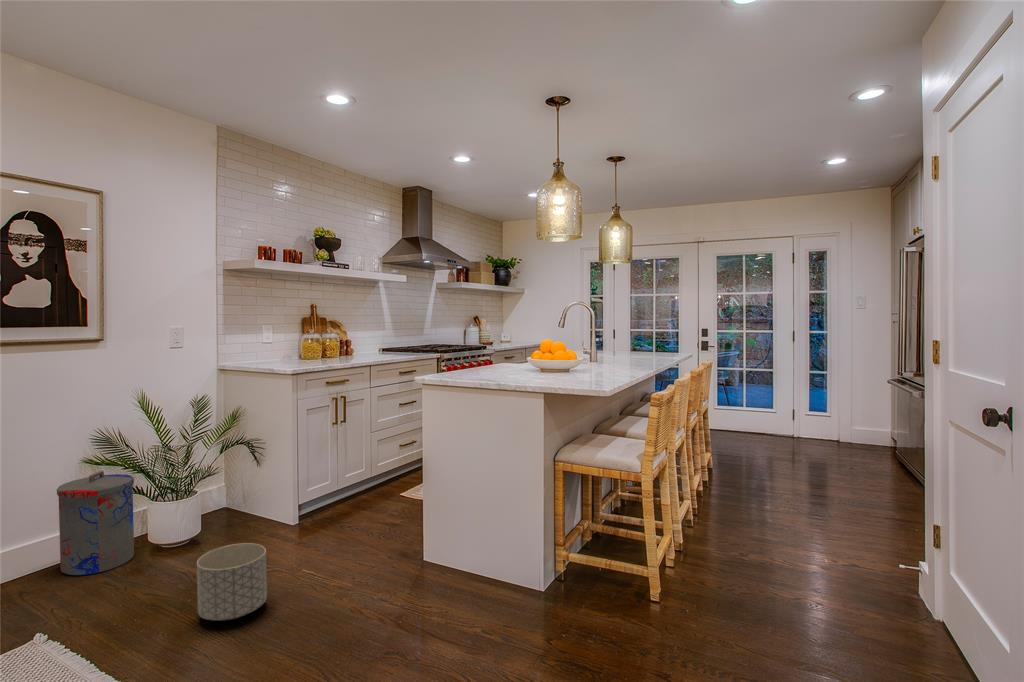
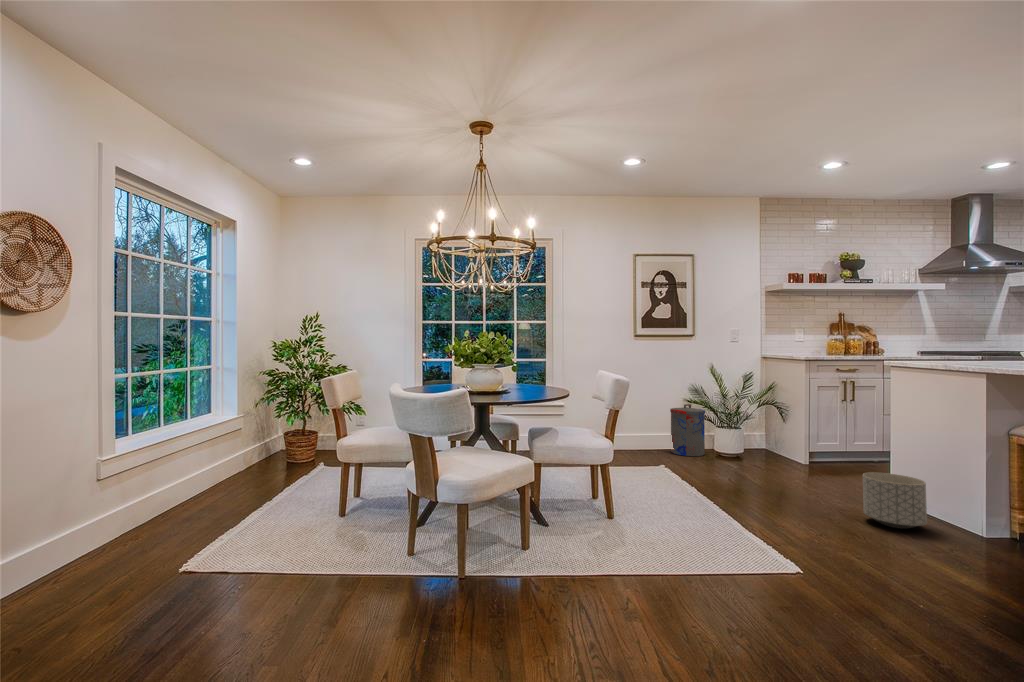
planter: present [197,543,267,621] -> present [863,472,927,529]

